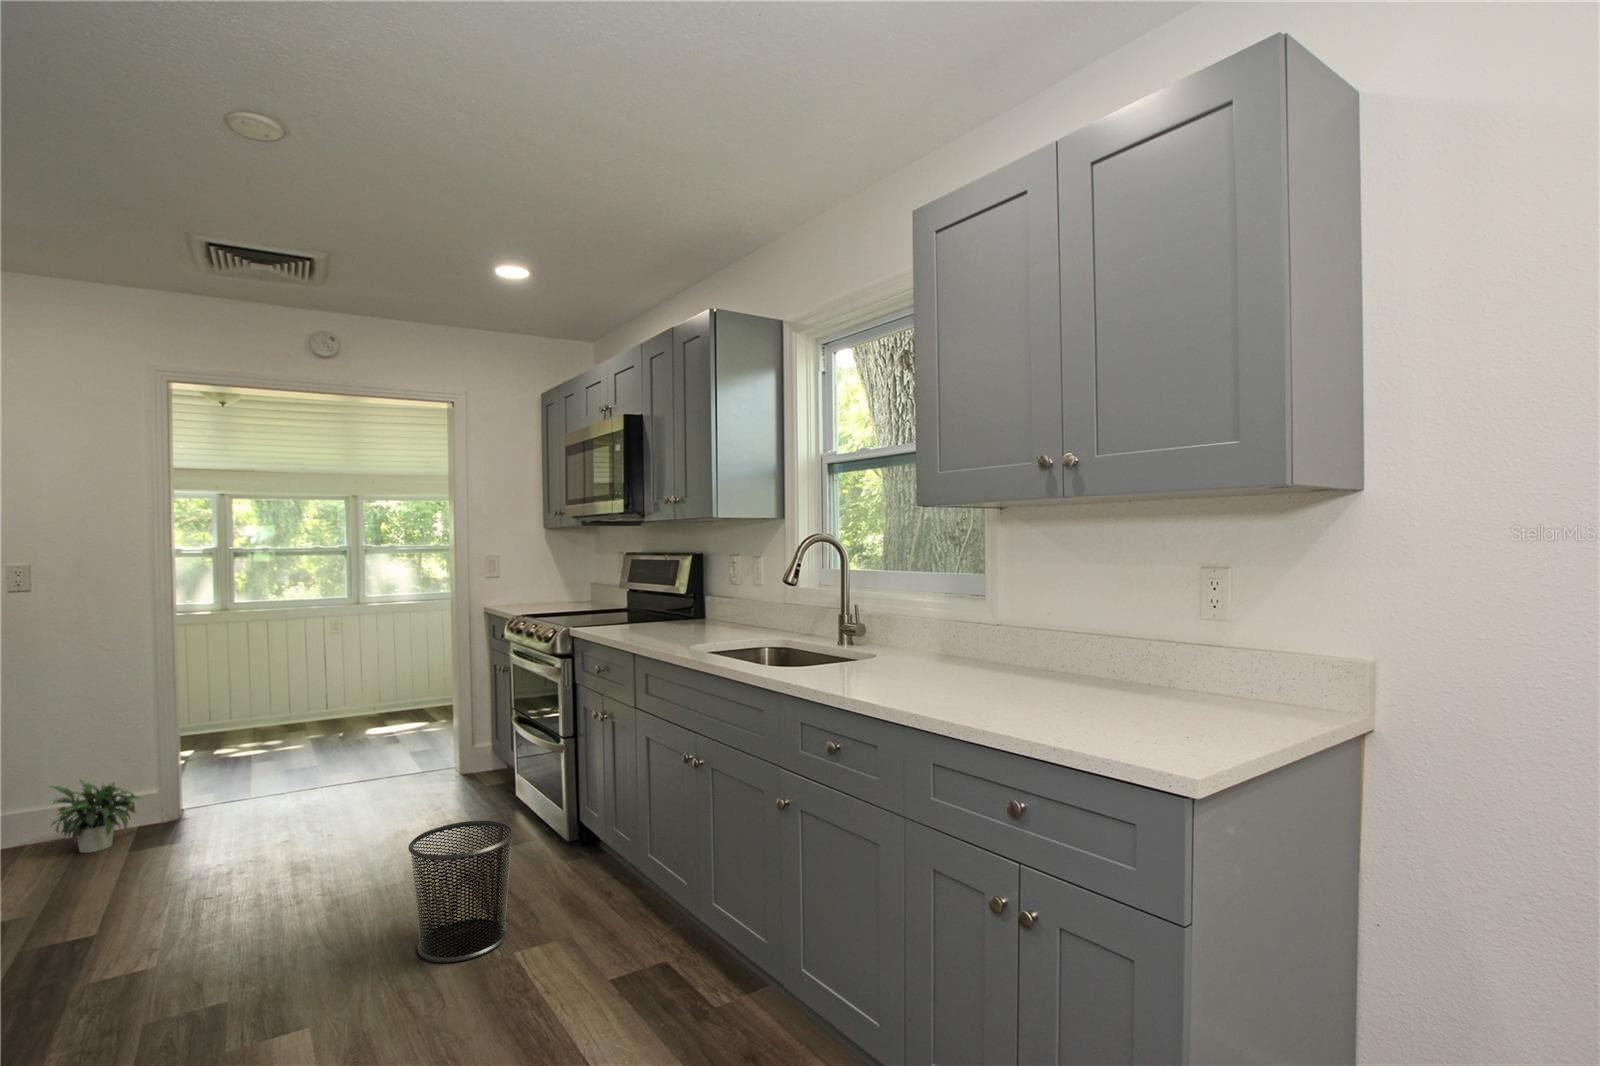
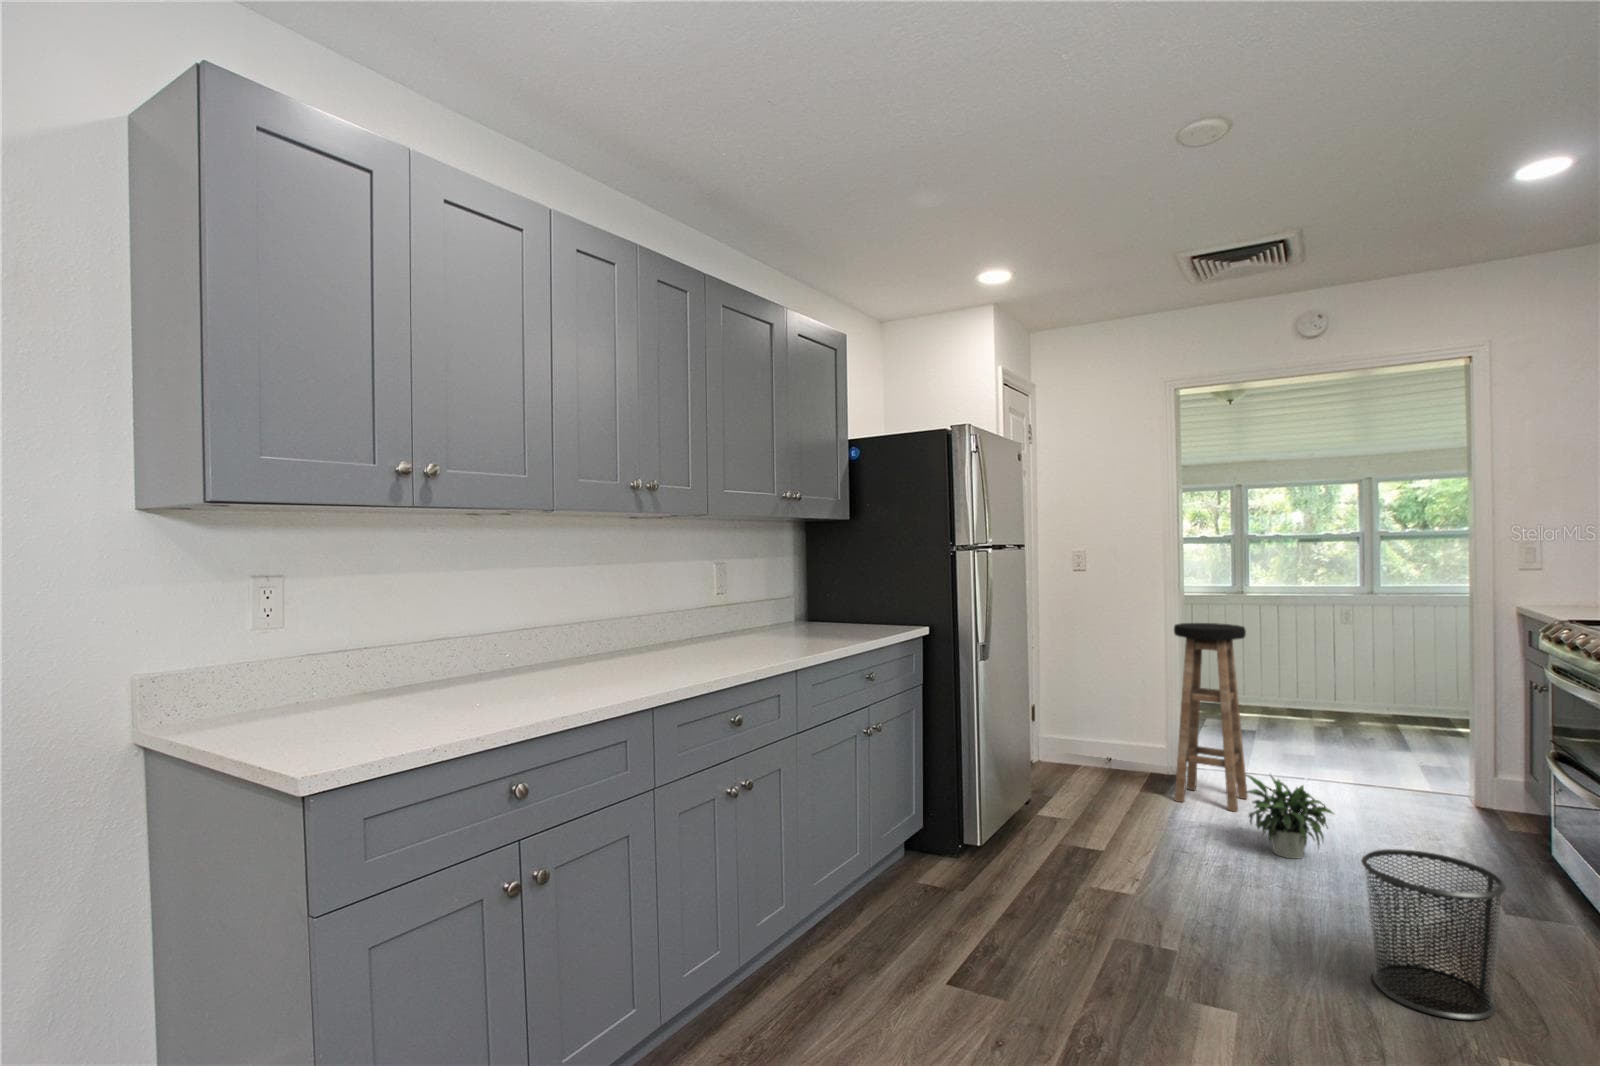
bar stool: none [174,646,261,857] -> present [1174,623,1248,812]
potted plant: present [51,780,140,853] -> present [1244,774,1334,859]

